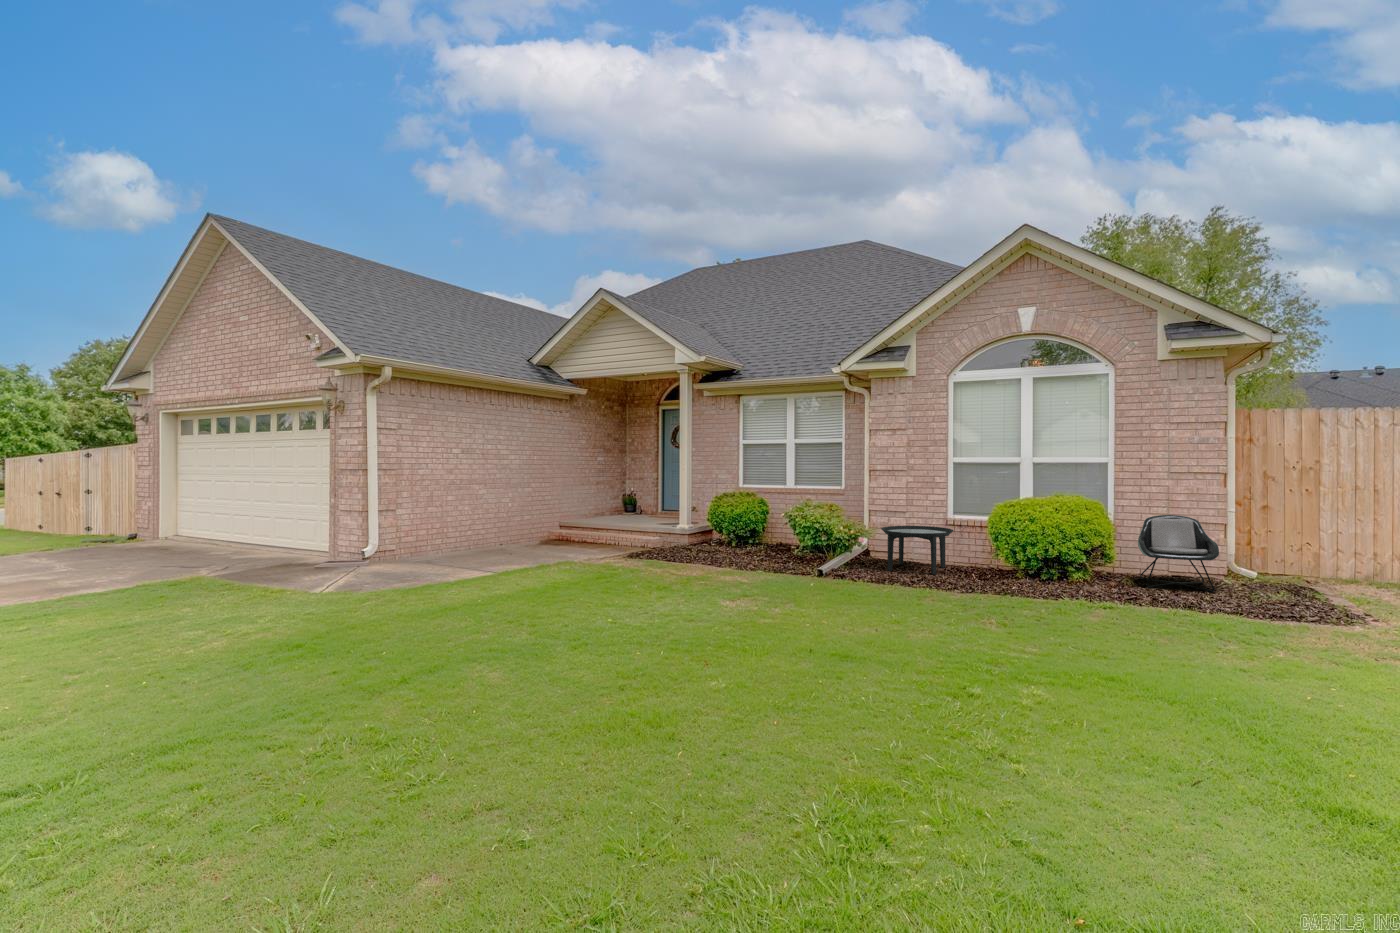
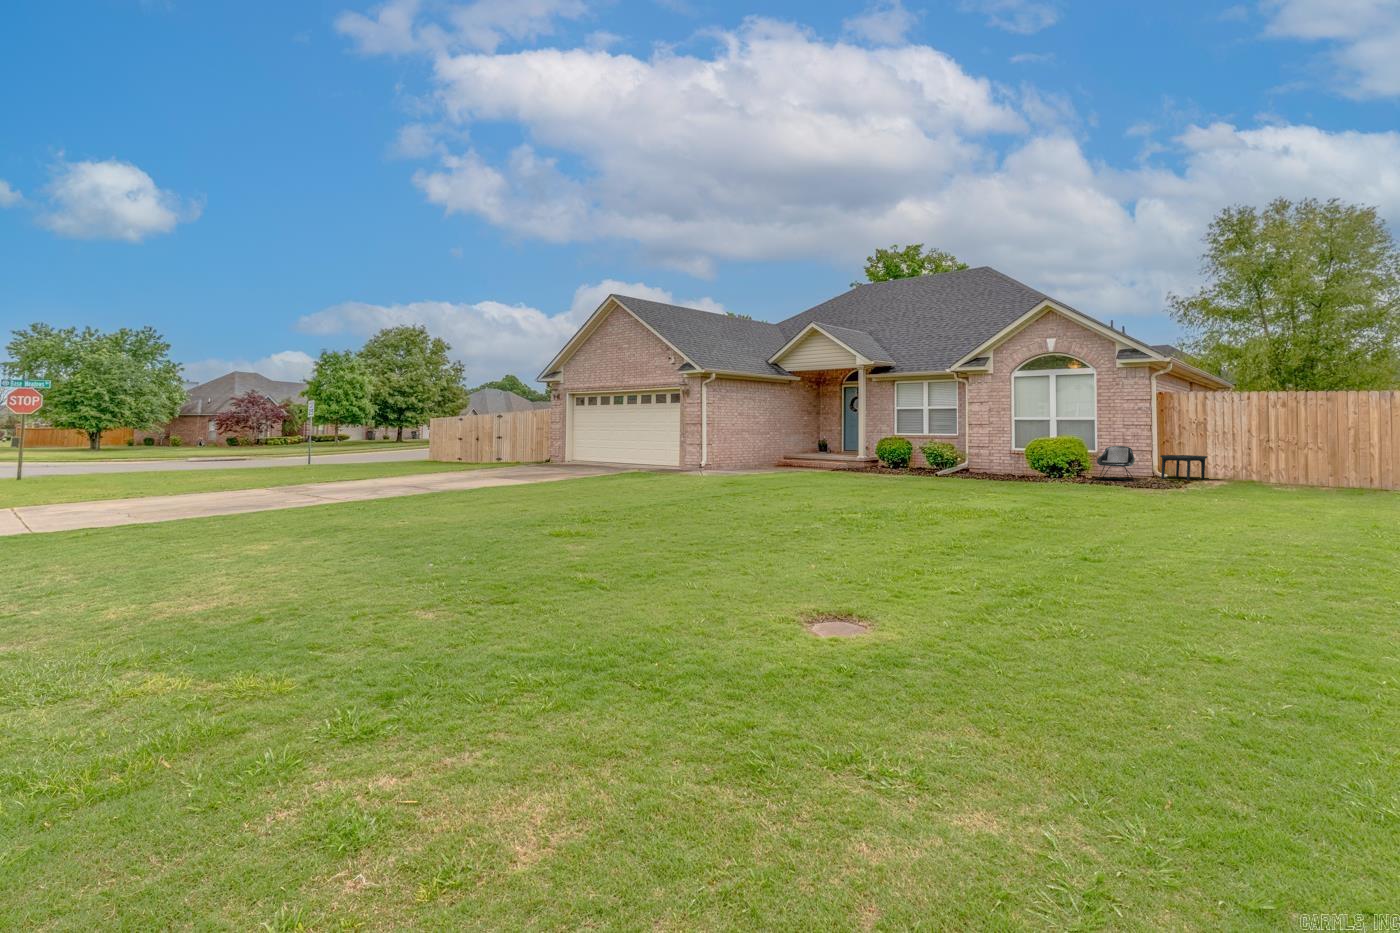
round table: present [881,526,954,575] -> present [1160,455,1207,481]

